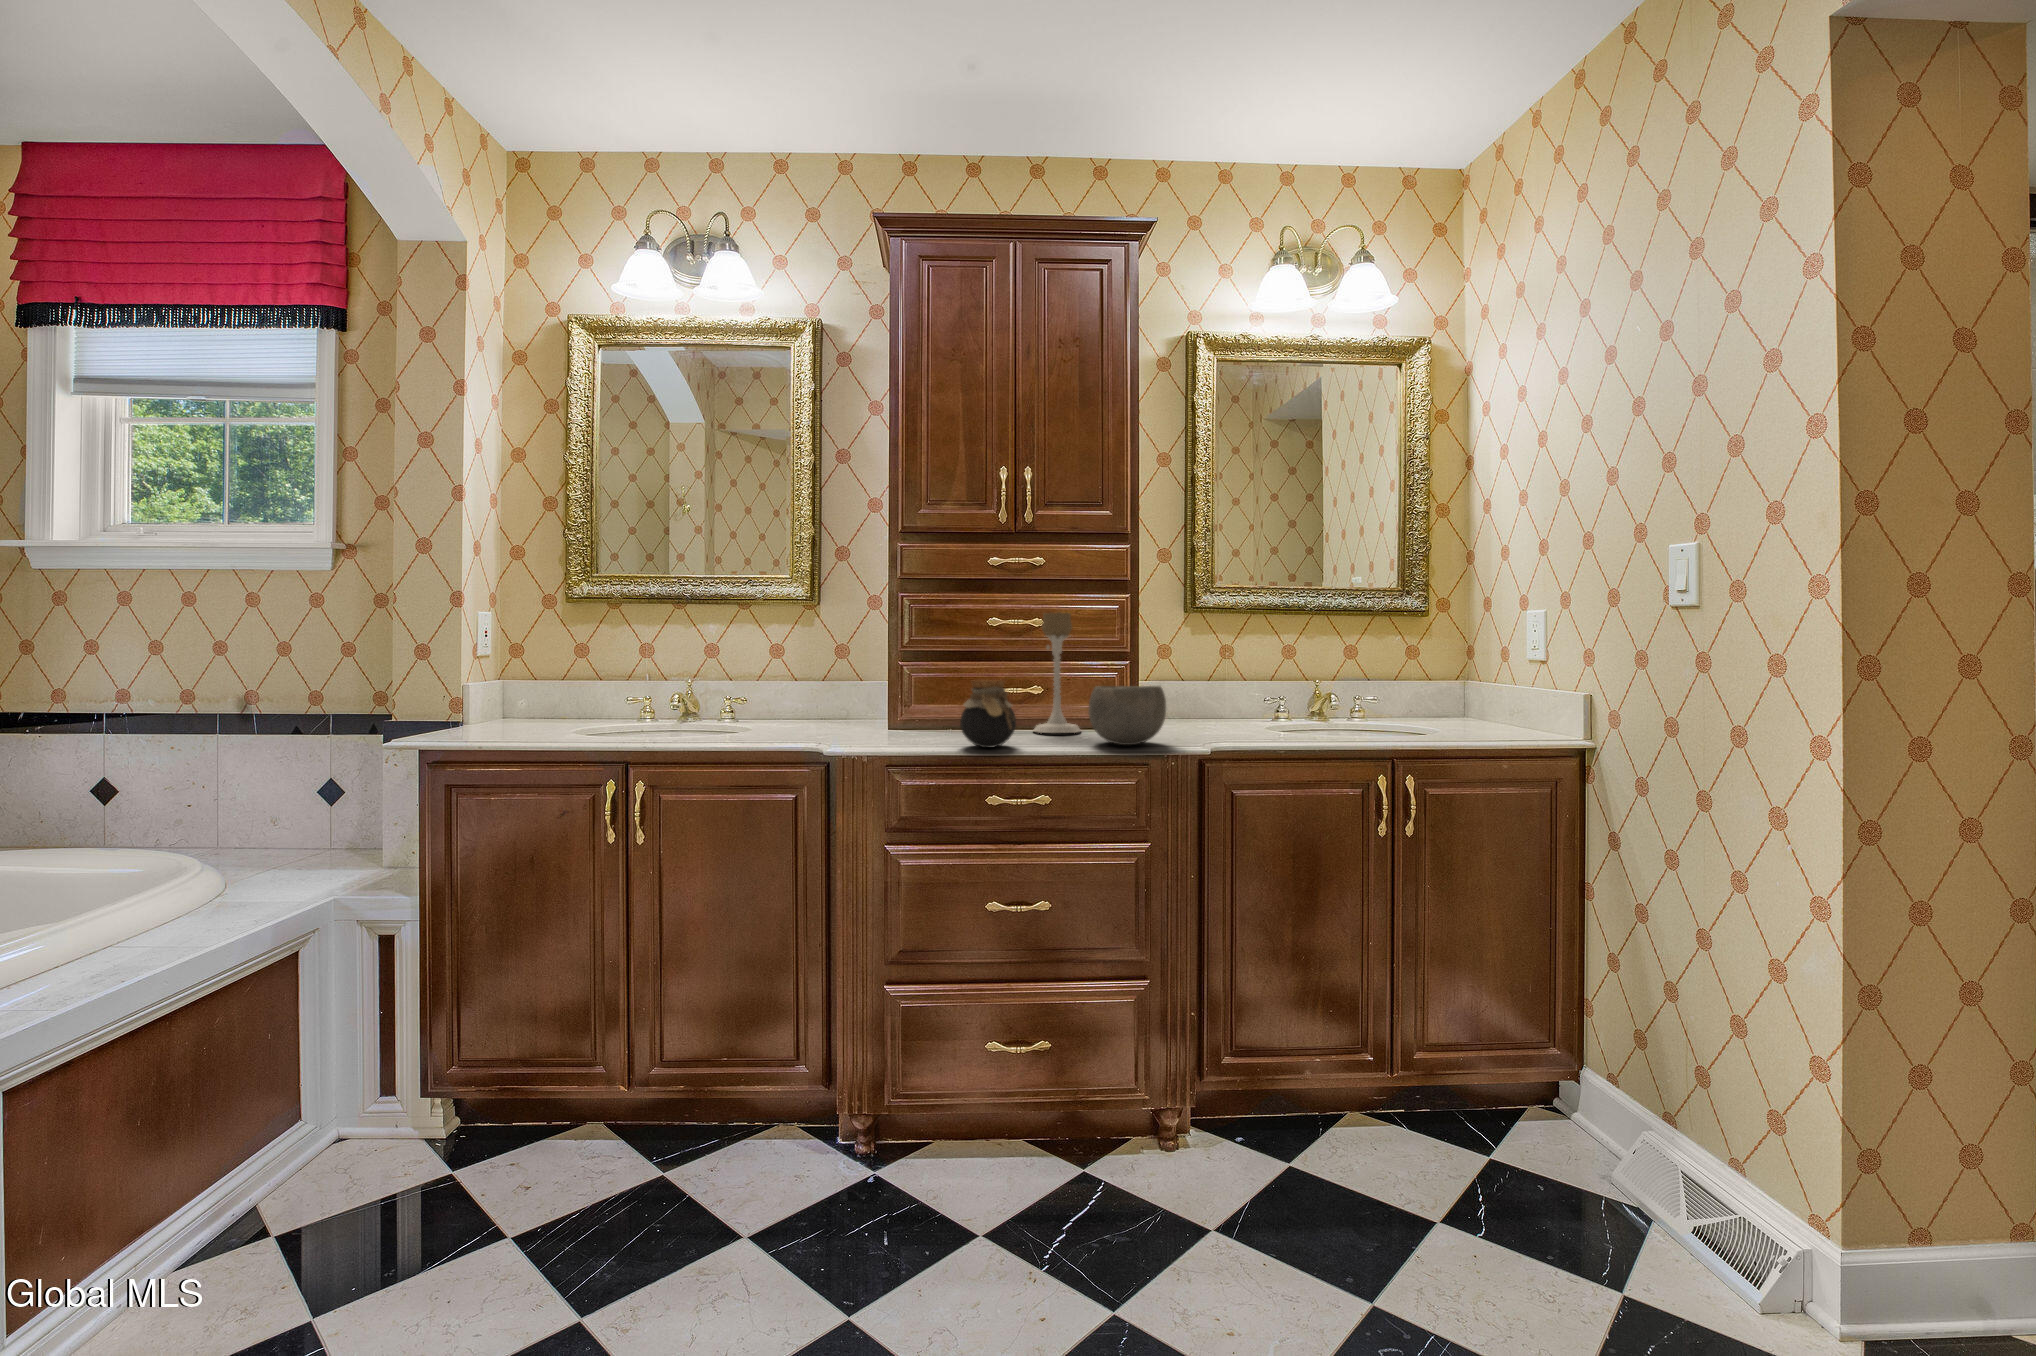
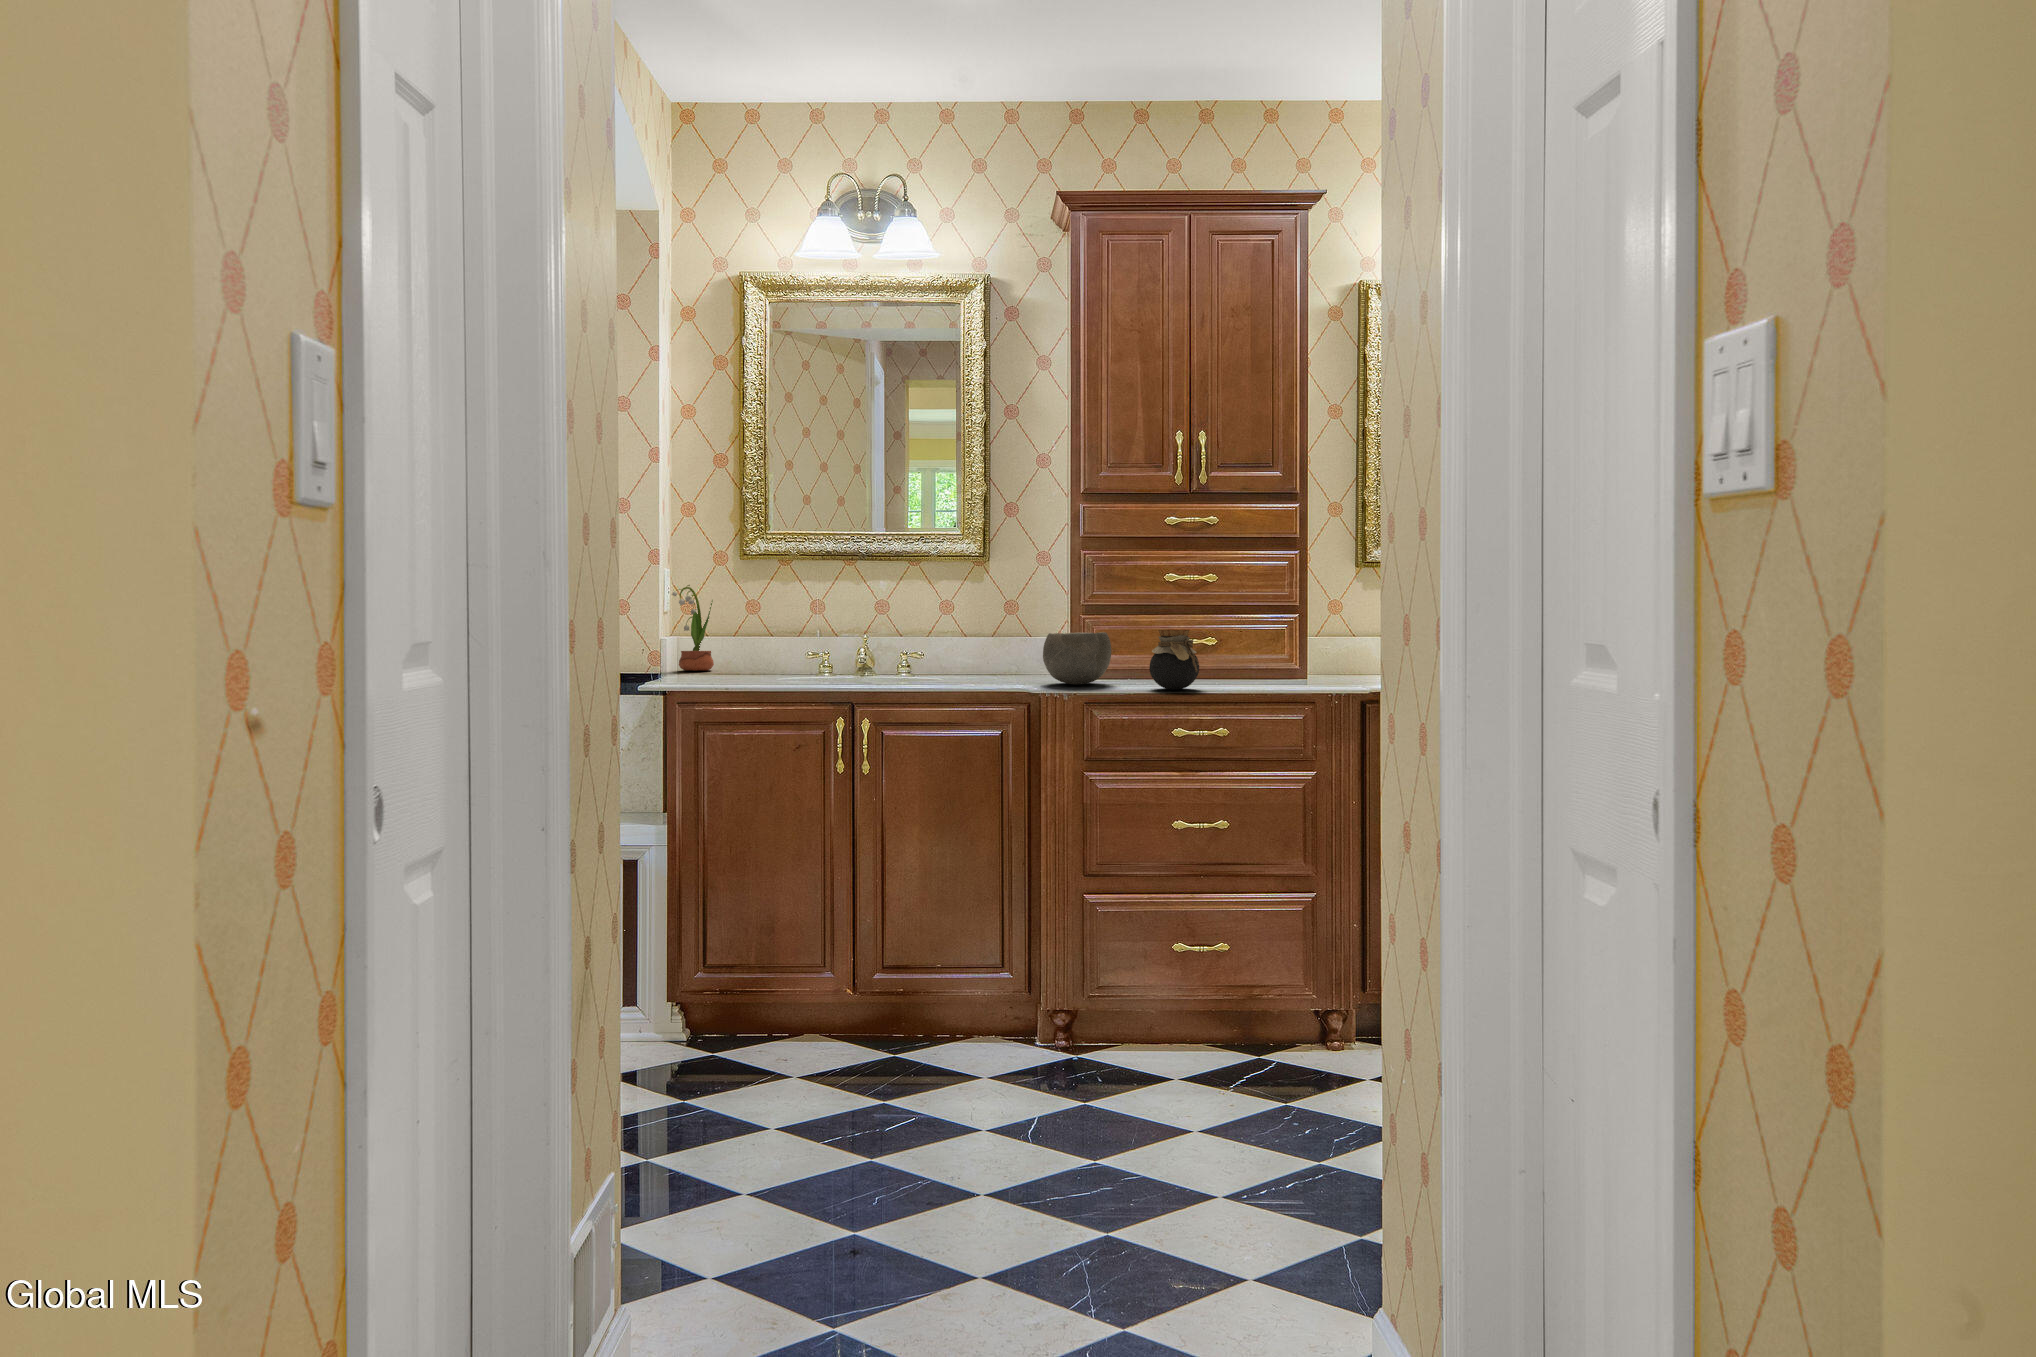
candle holder: present [1034,612,1081,733] -> none [1208,568,1254,681]
potted flower: none [492,629,540,717] -> present [672,585,714,671]
ceramic bowl: present [1088,686,1166,745] -> present [1043,632,1111,685]

